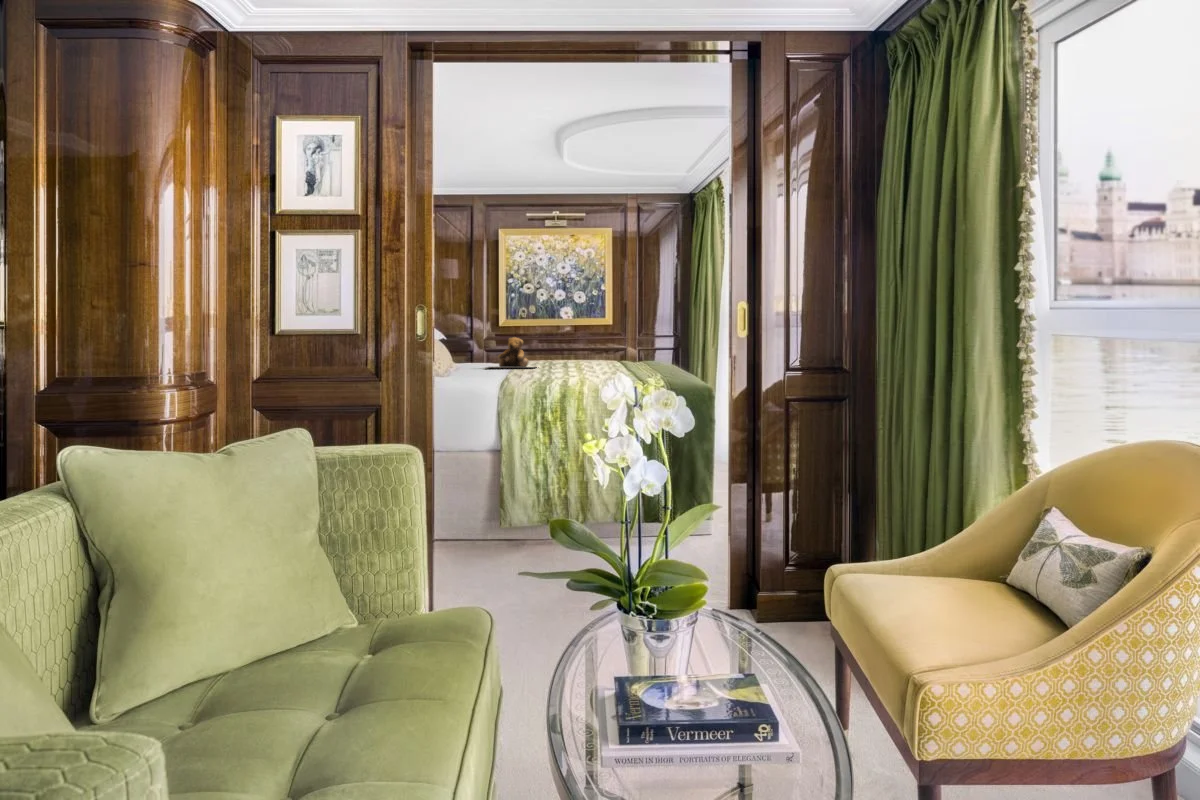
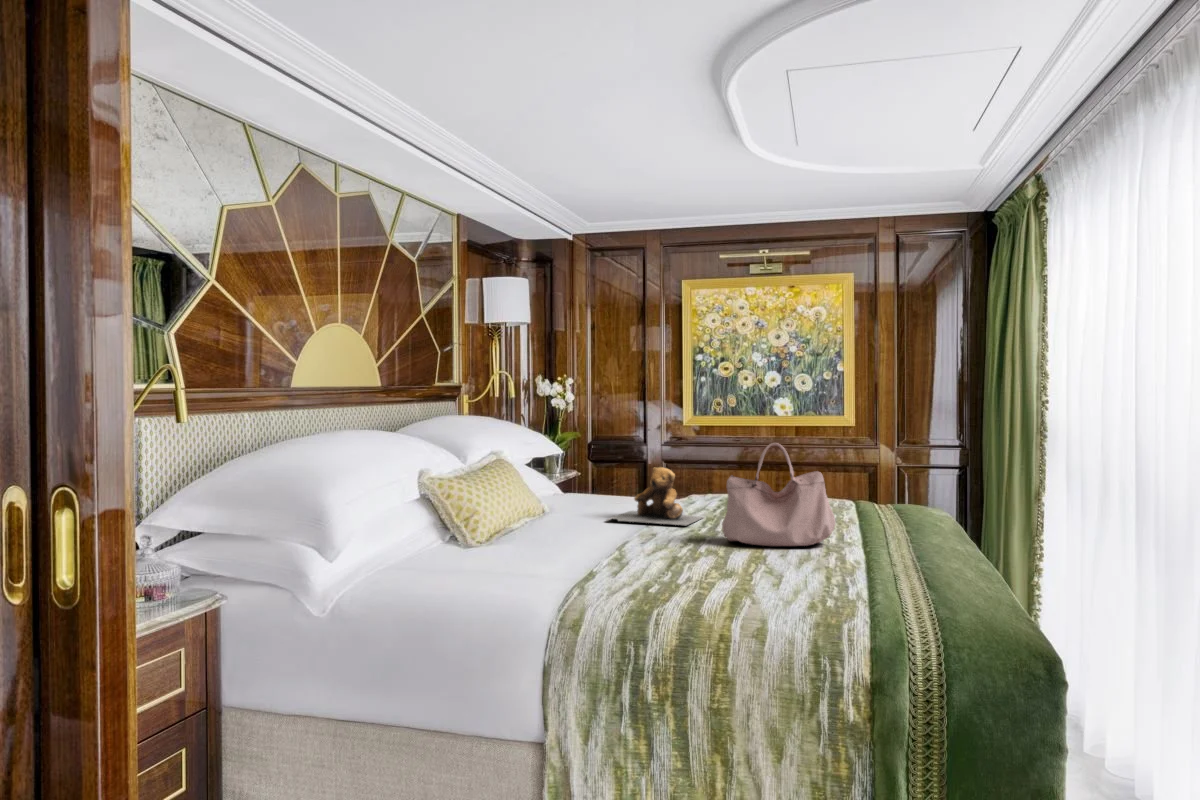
handbag: none [559,316,618,370] -> present [722,443,835,546]

